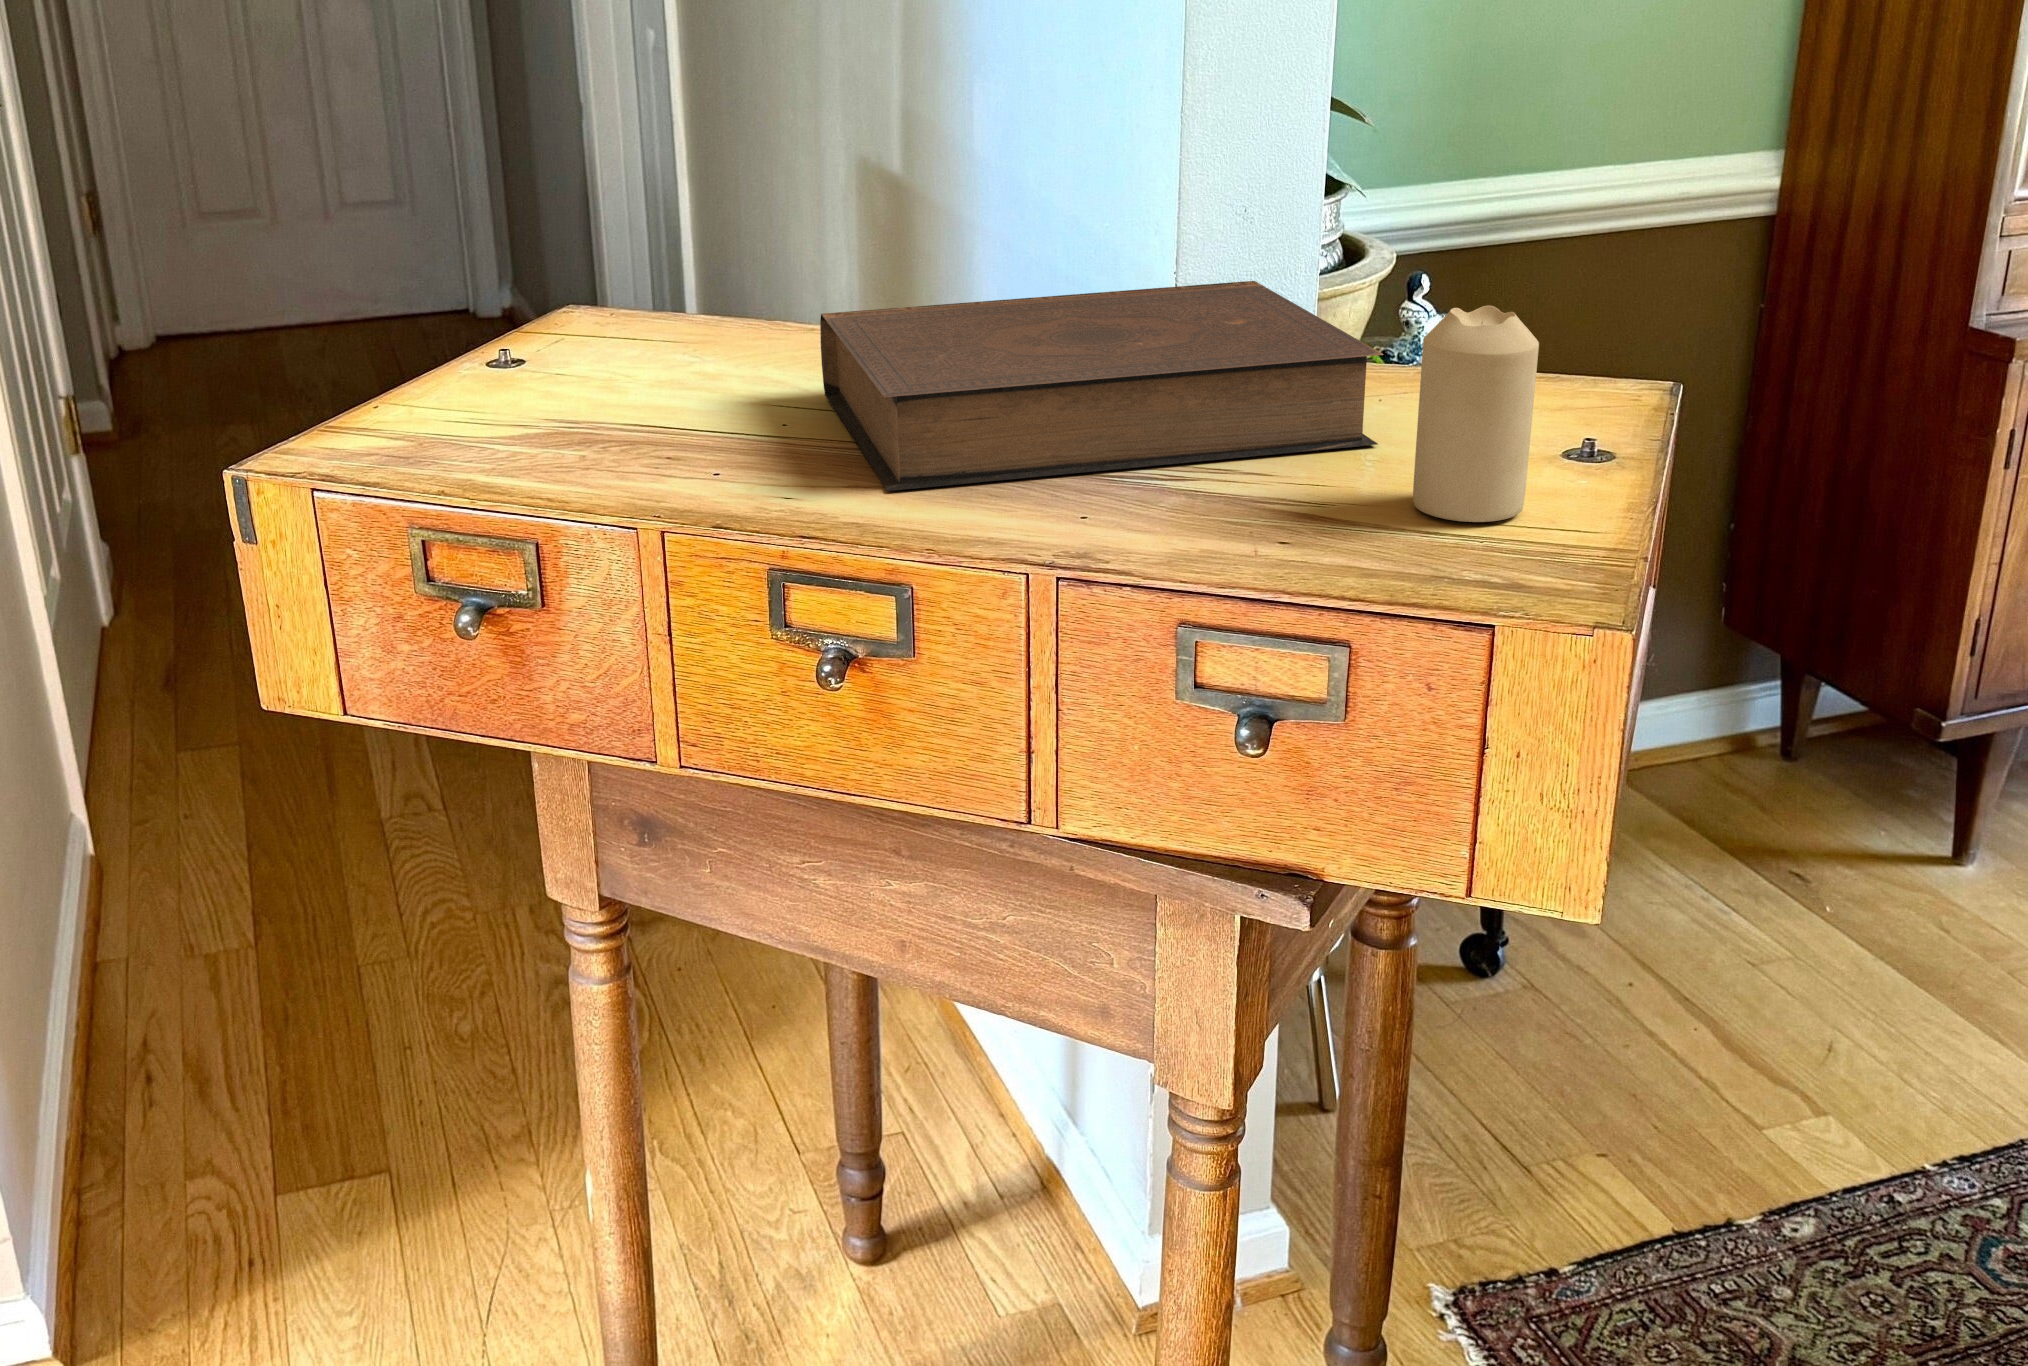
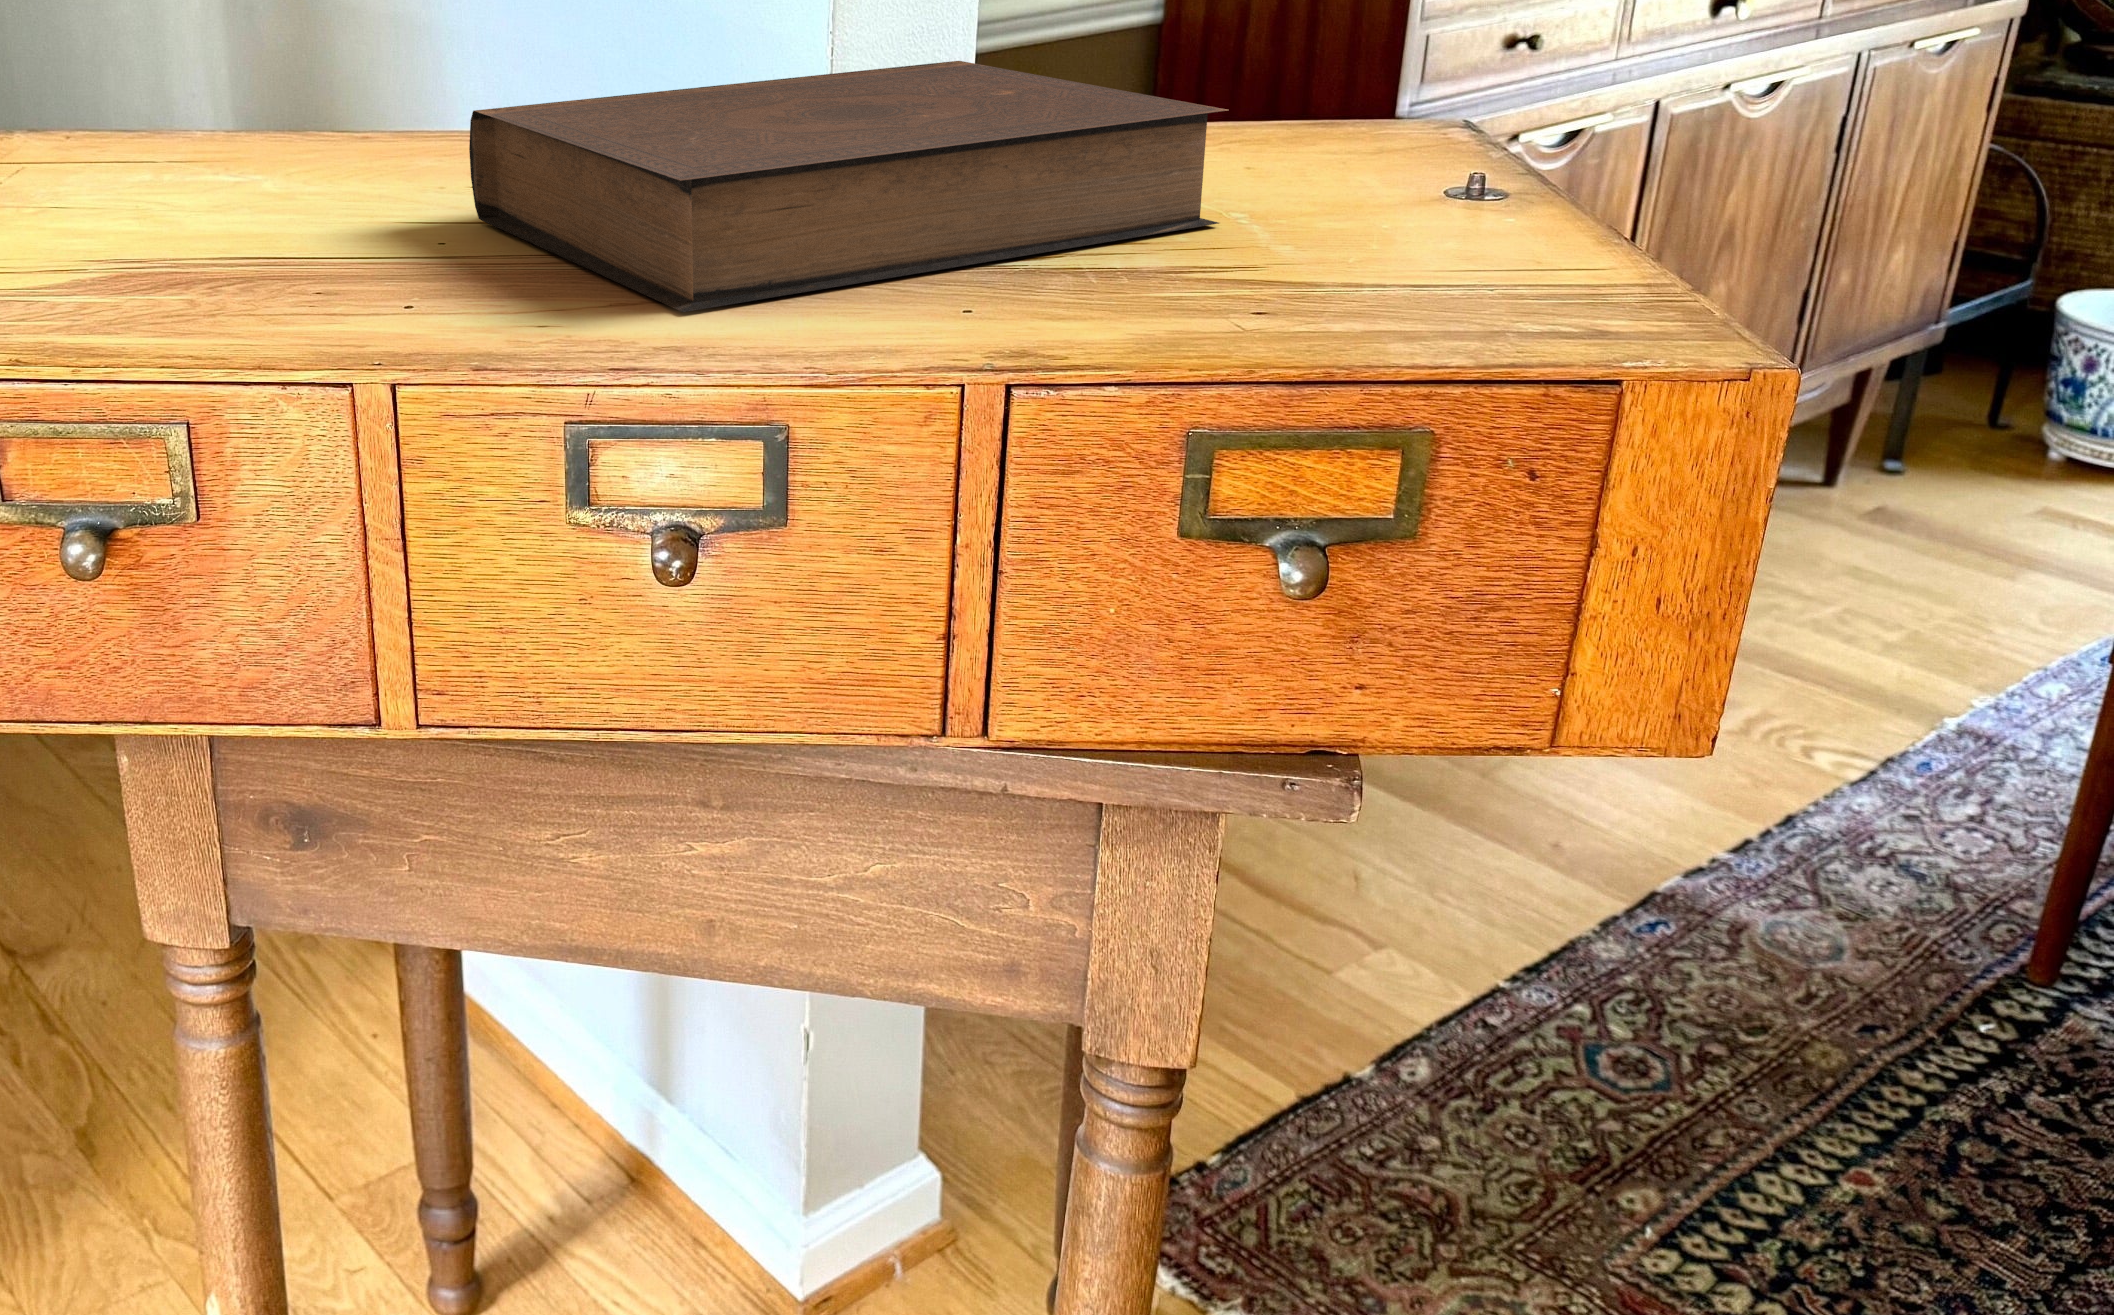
candle: present [1413,306,1539,522] -> none [1351,18,1523,289]

